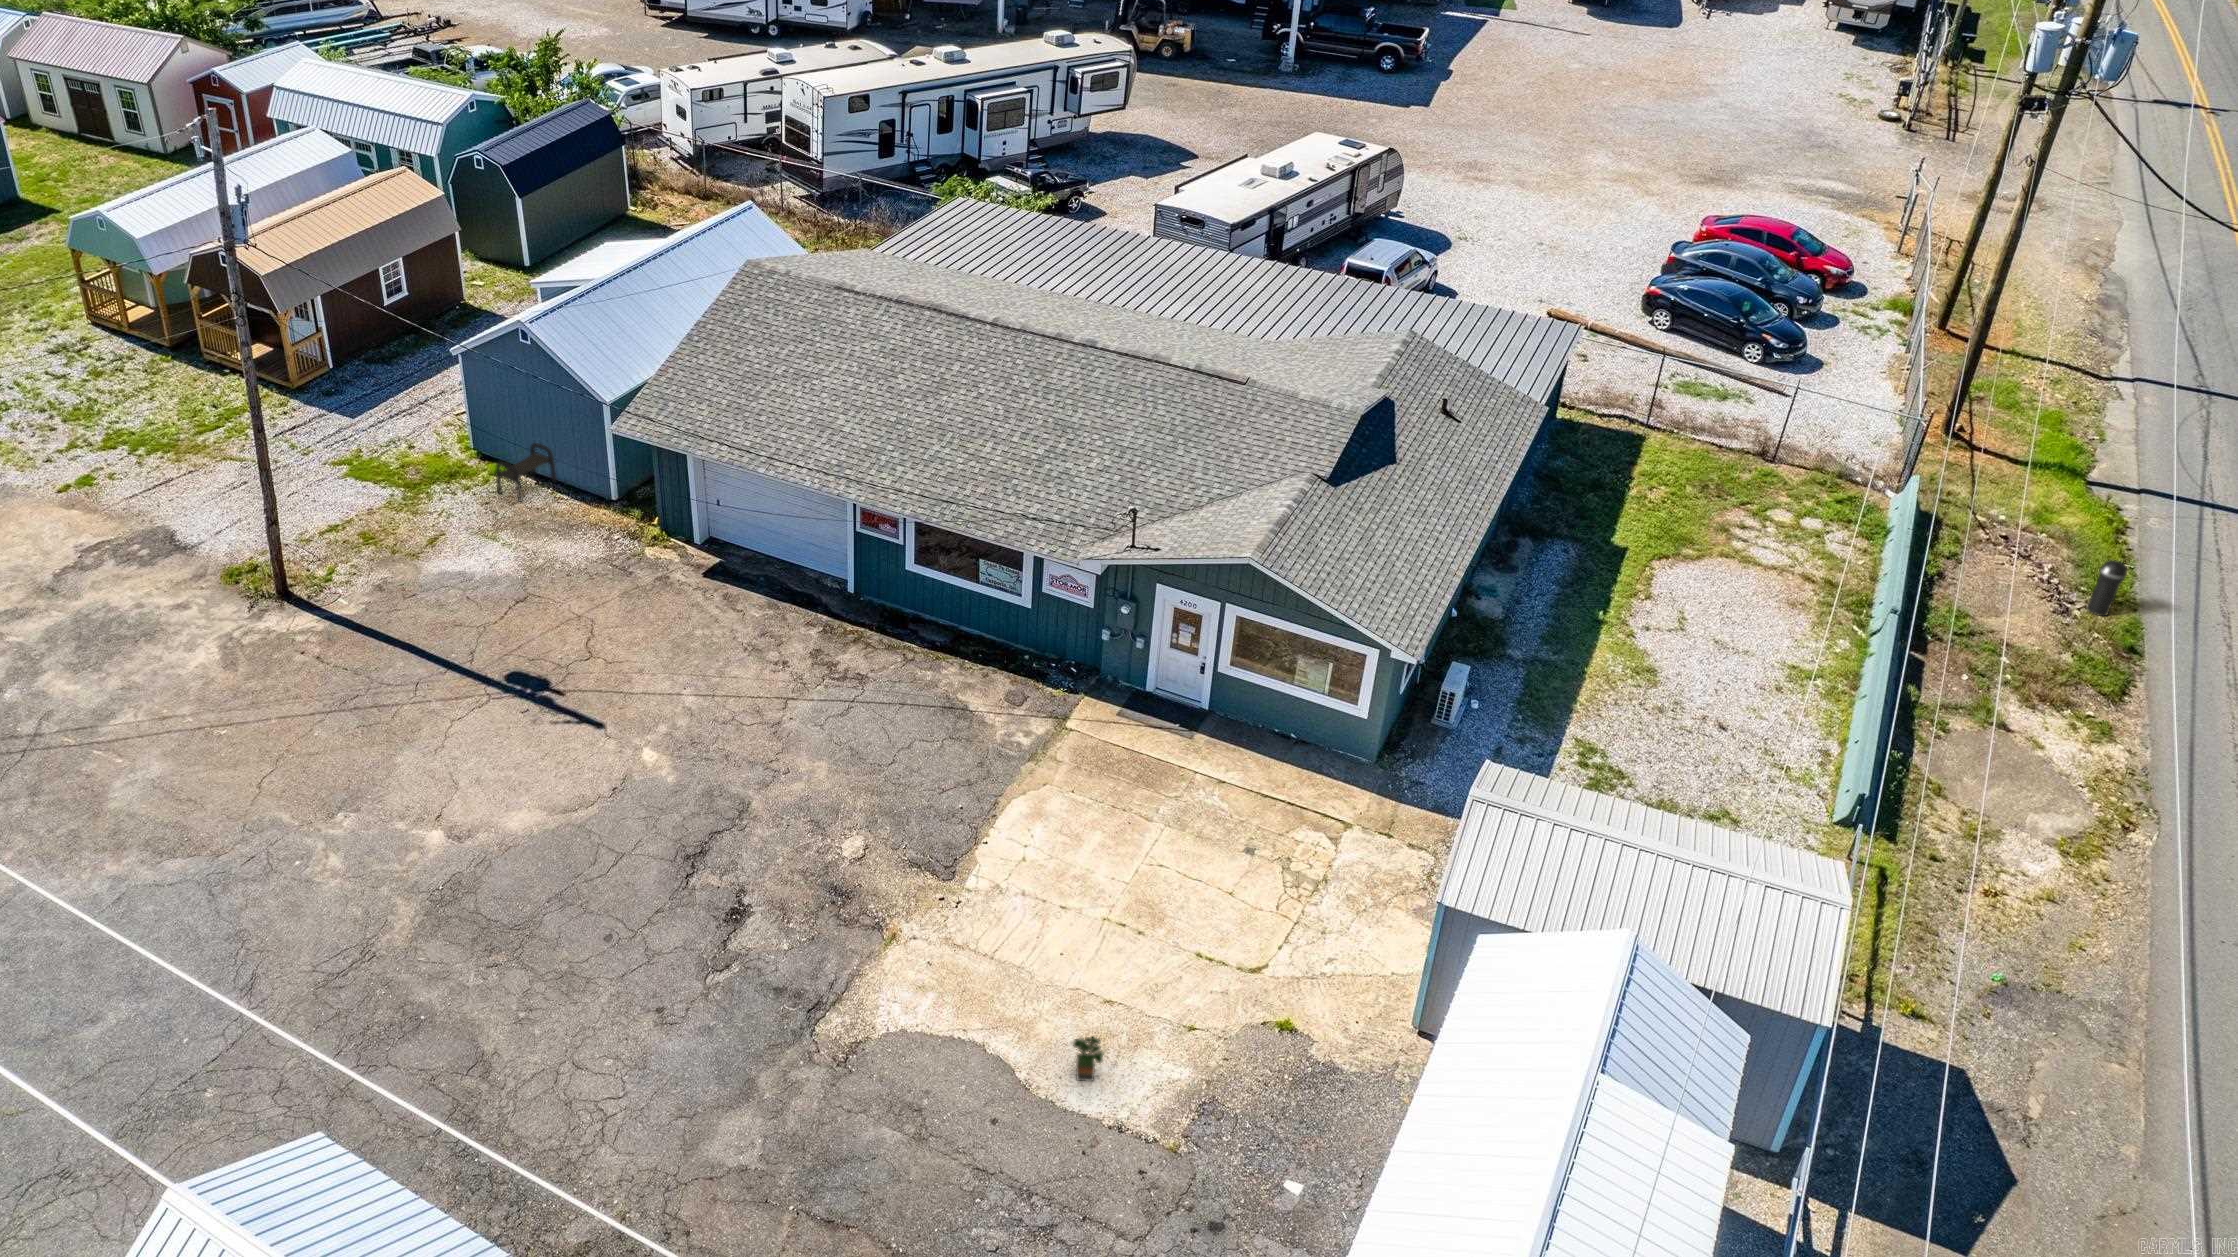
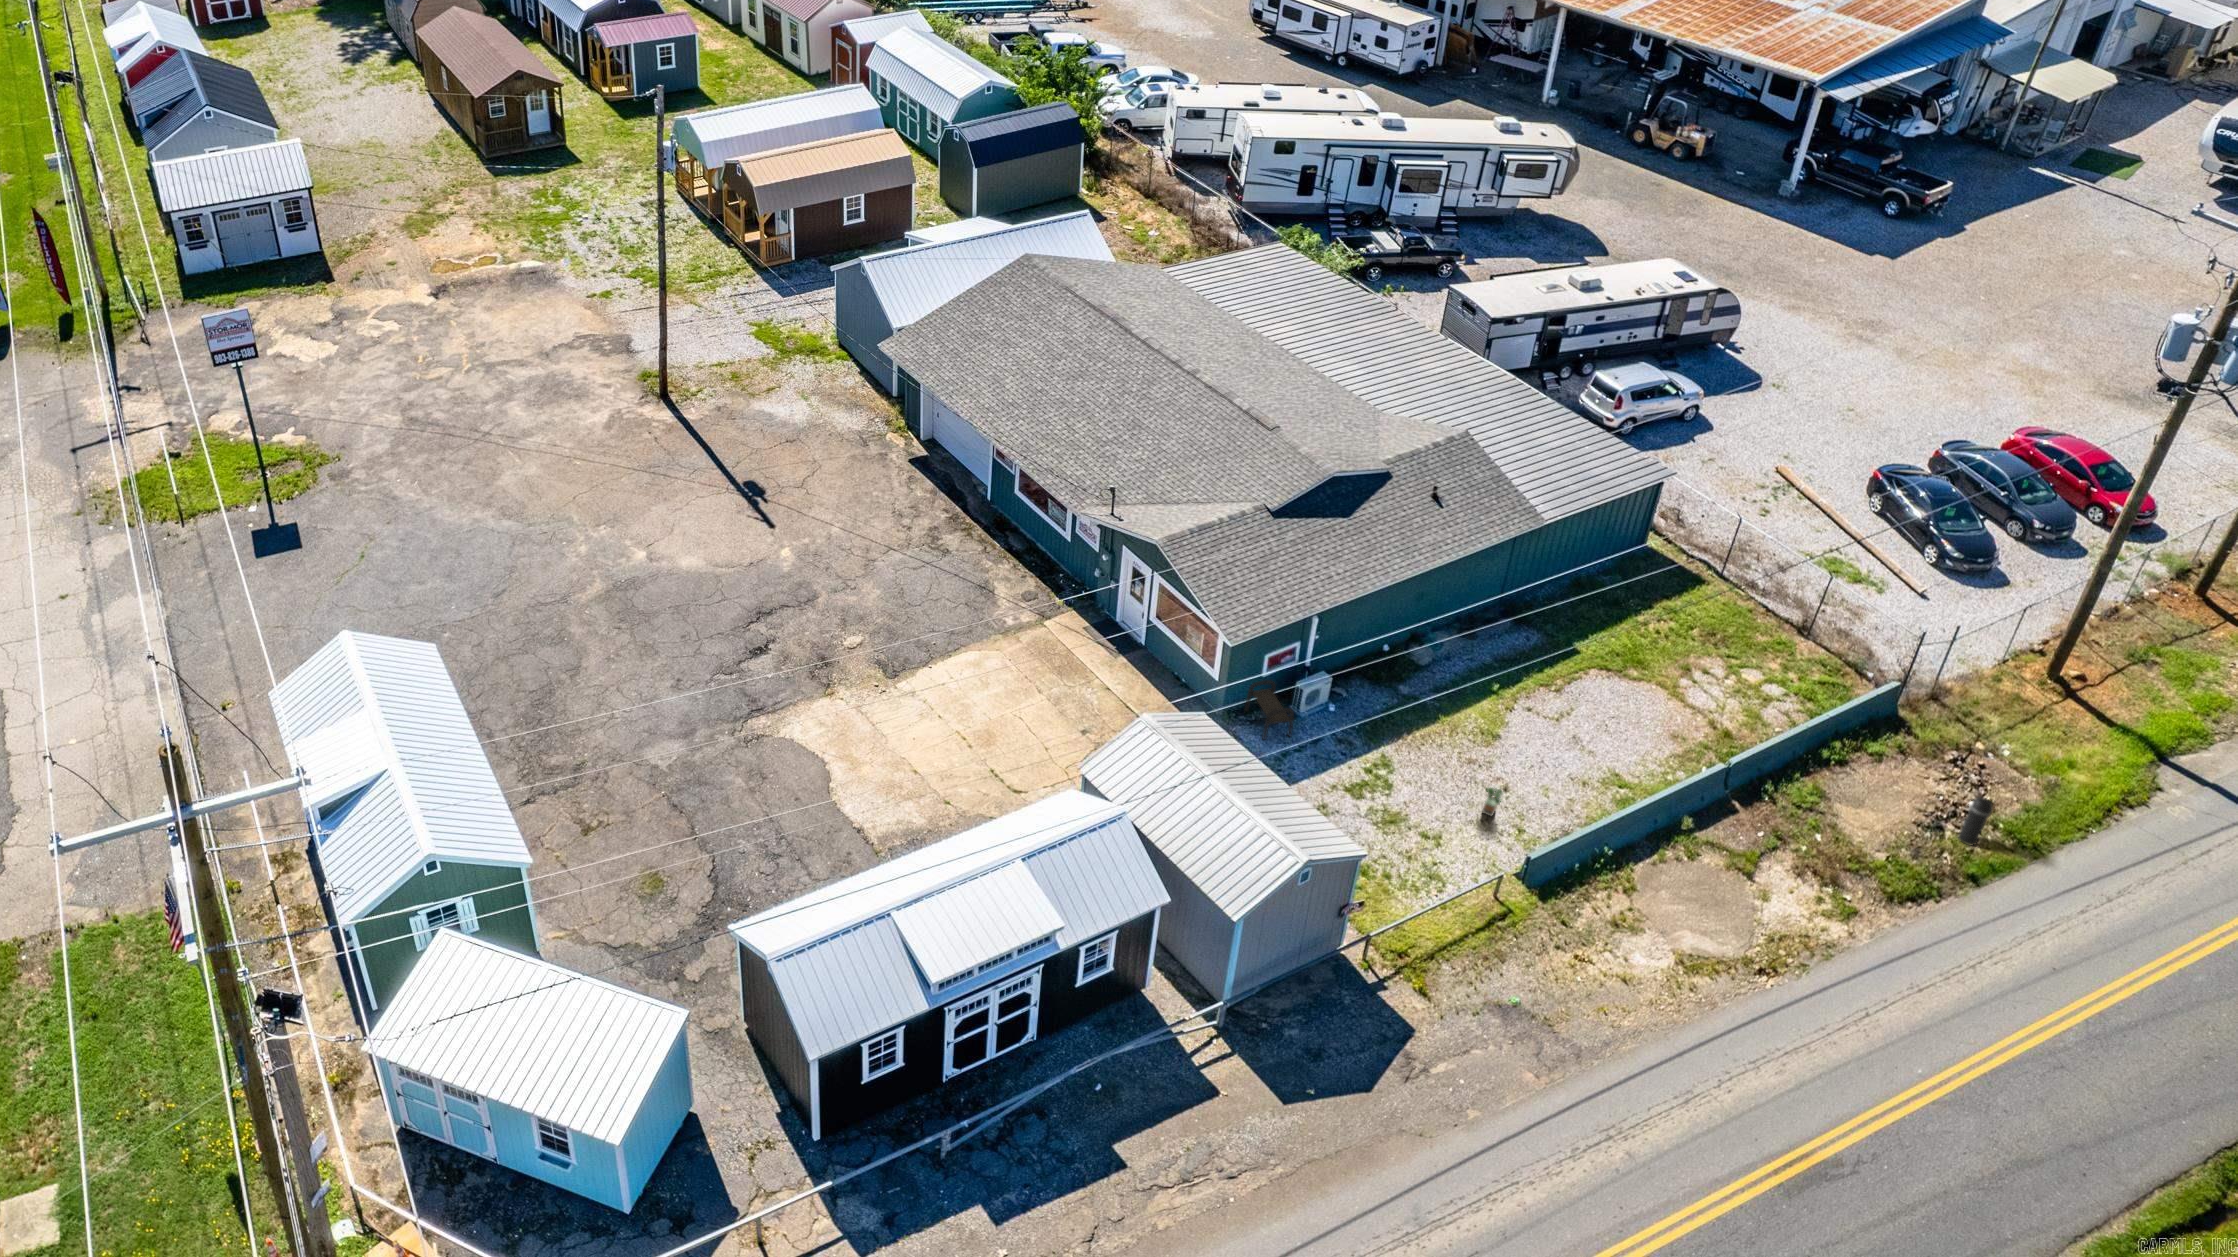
bench: present [495,443,556,501] -> present [1245,680,1294,739]
potted tree: present [1073,1037,1103,1081] -> present [1483,788,1503,816]

